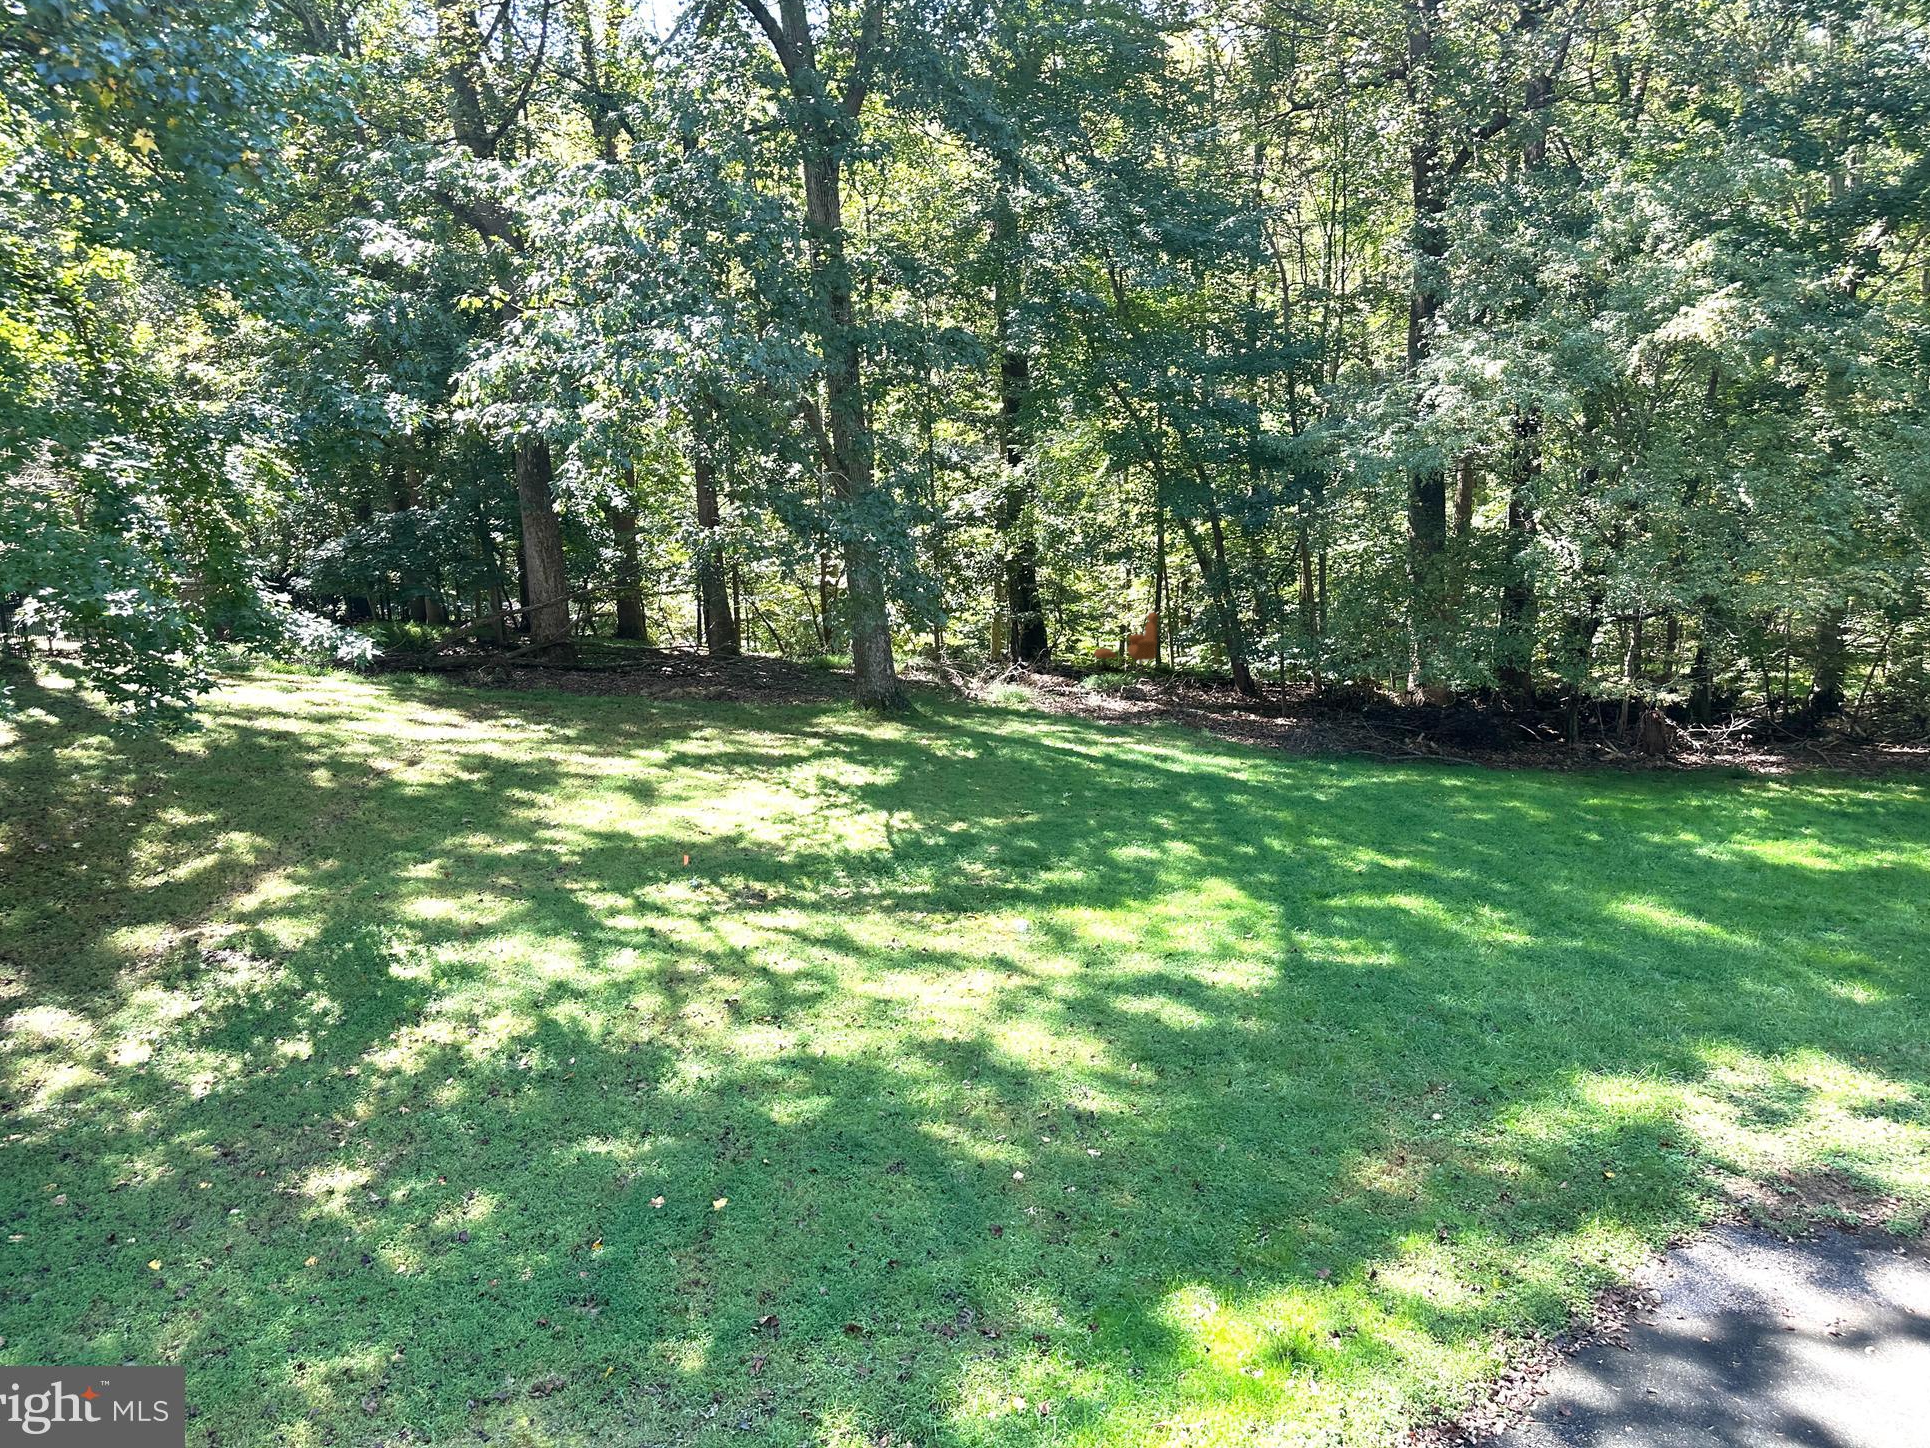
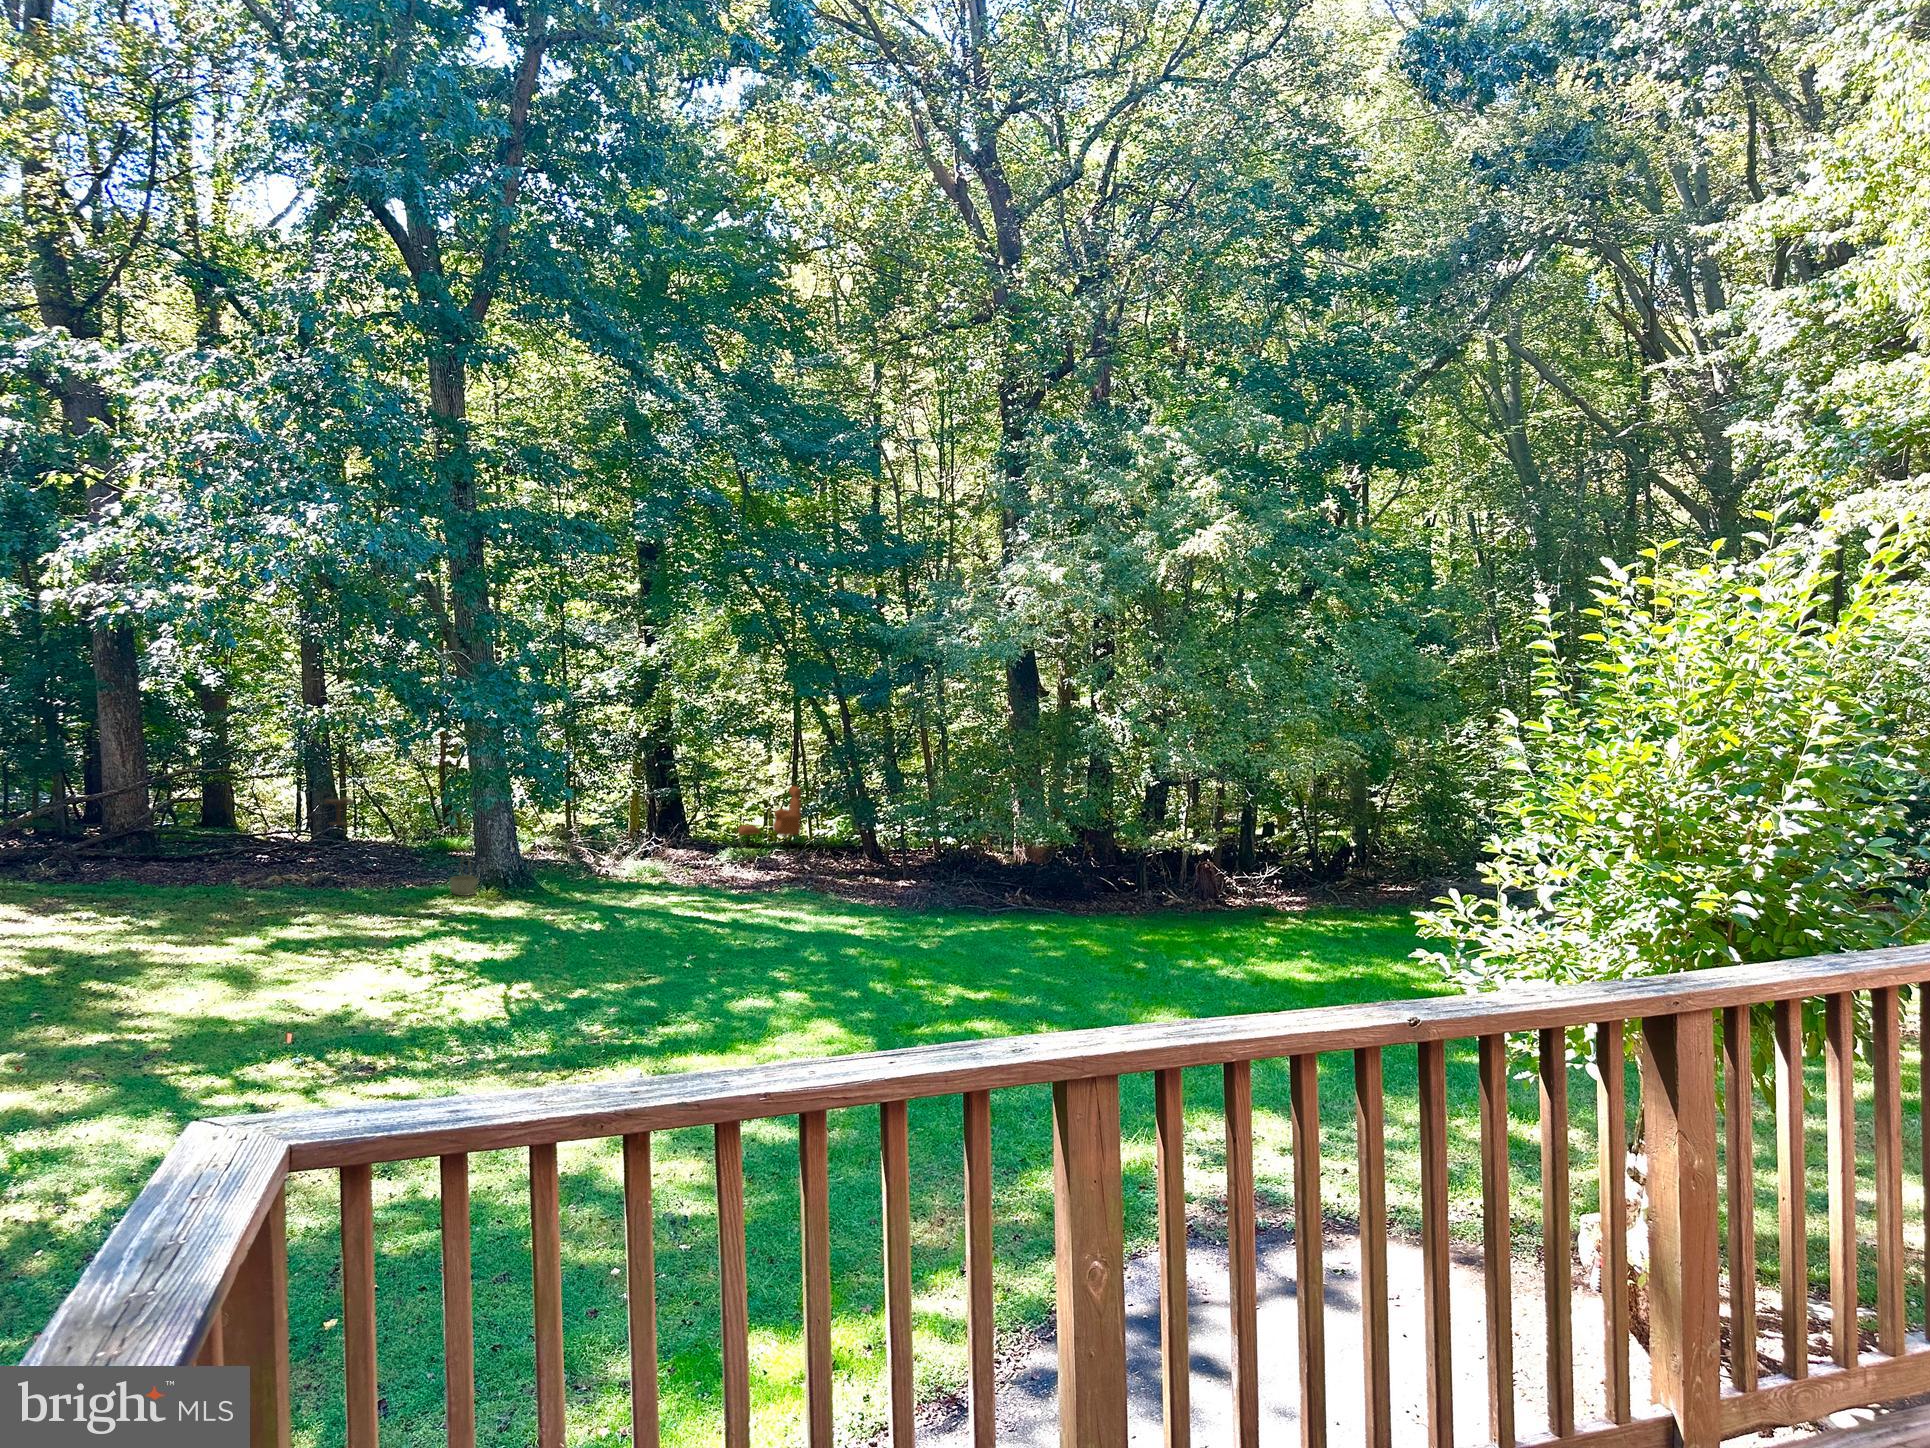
side table: none [727,614,752,660] -> present [324,797,354,825]
basket: none [835,674,862,715] -> present [450,853,478,896]

